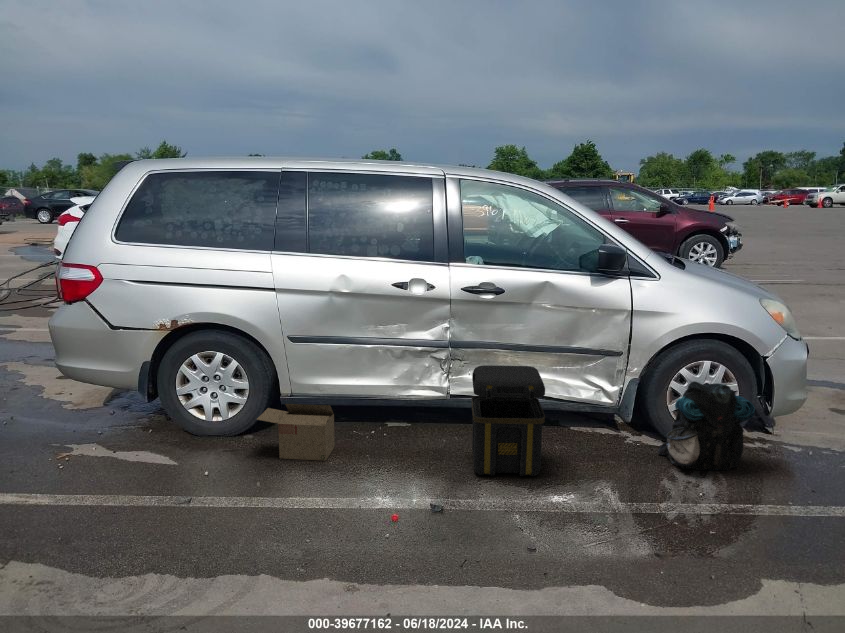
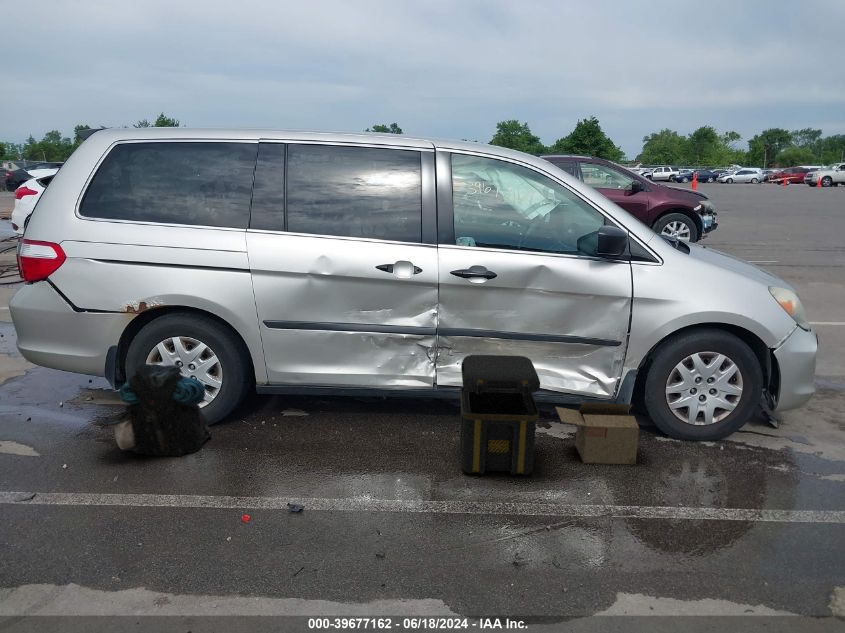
backpack: present [658,381,755,471] -> present [108,363,212,456]
cardboard box: present [257,404,335,461] -> present [556,403,639,465]

